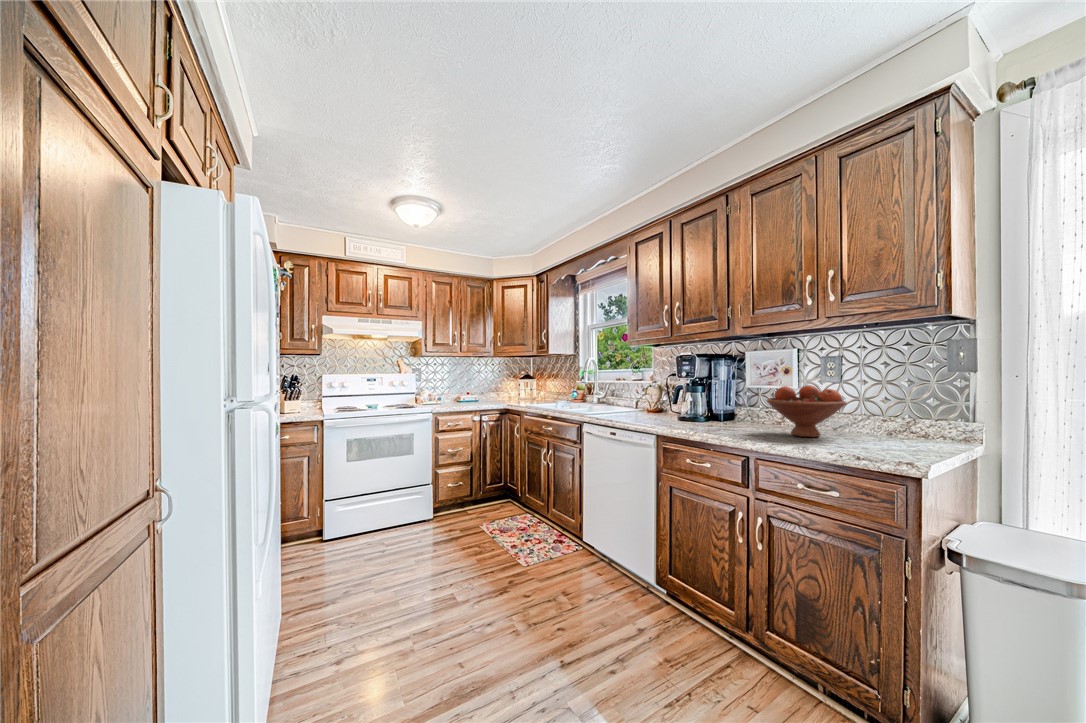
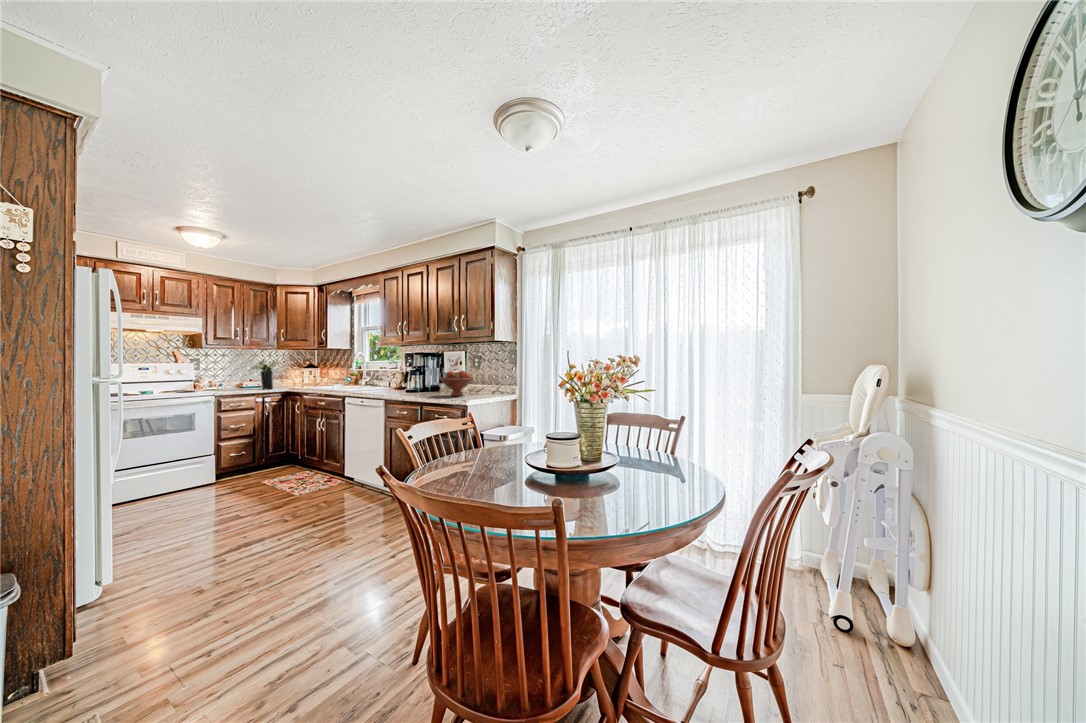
flower arrangement: none [465,367,498,406] -> present [249,359,280,389]

